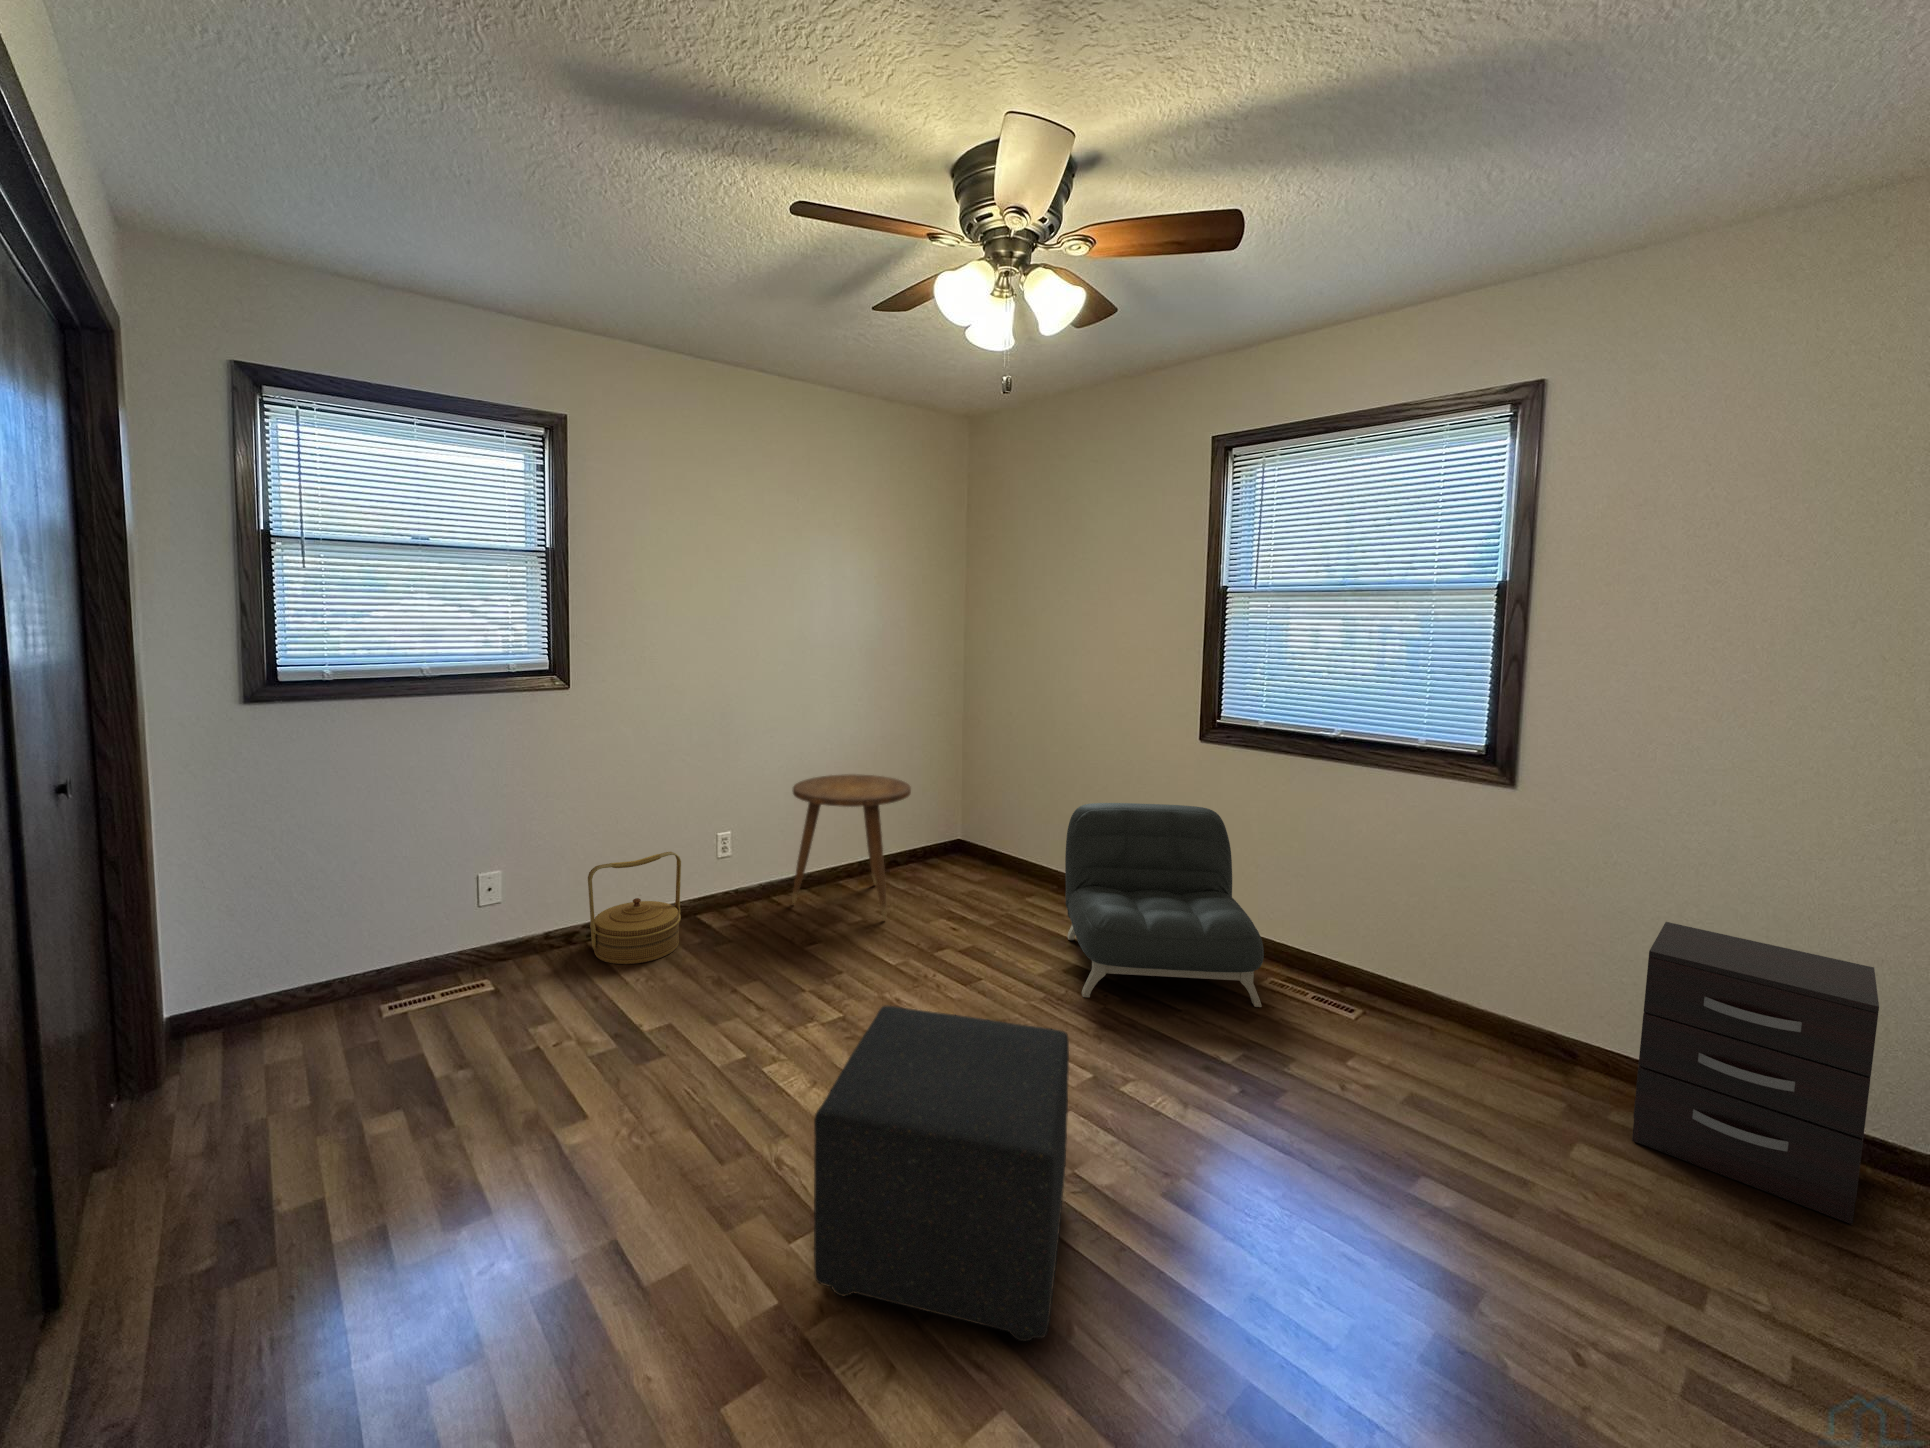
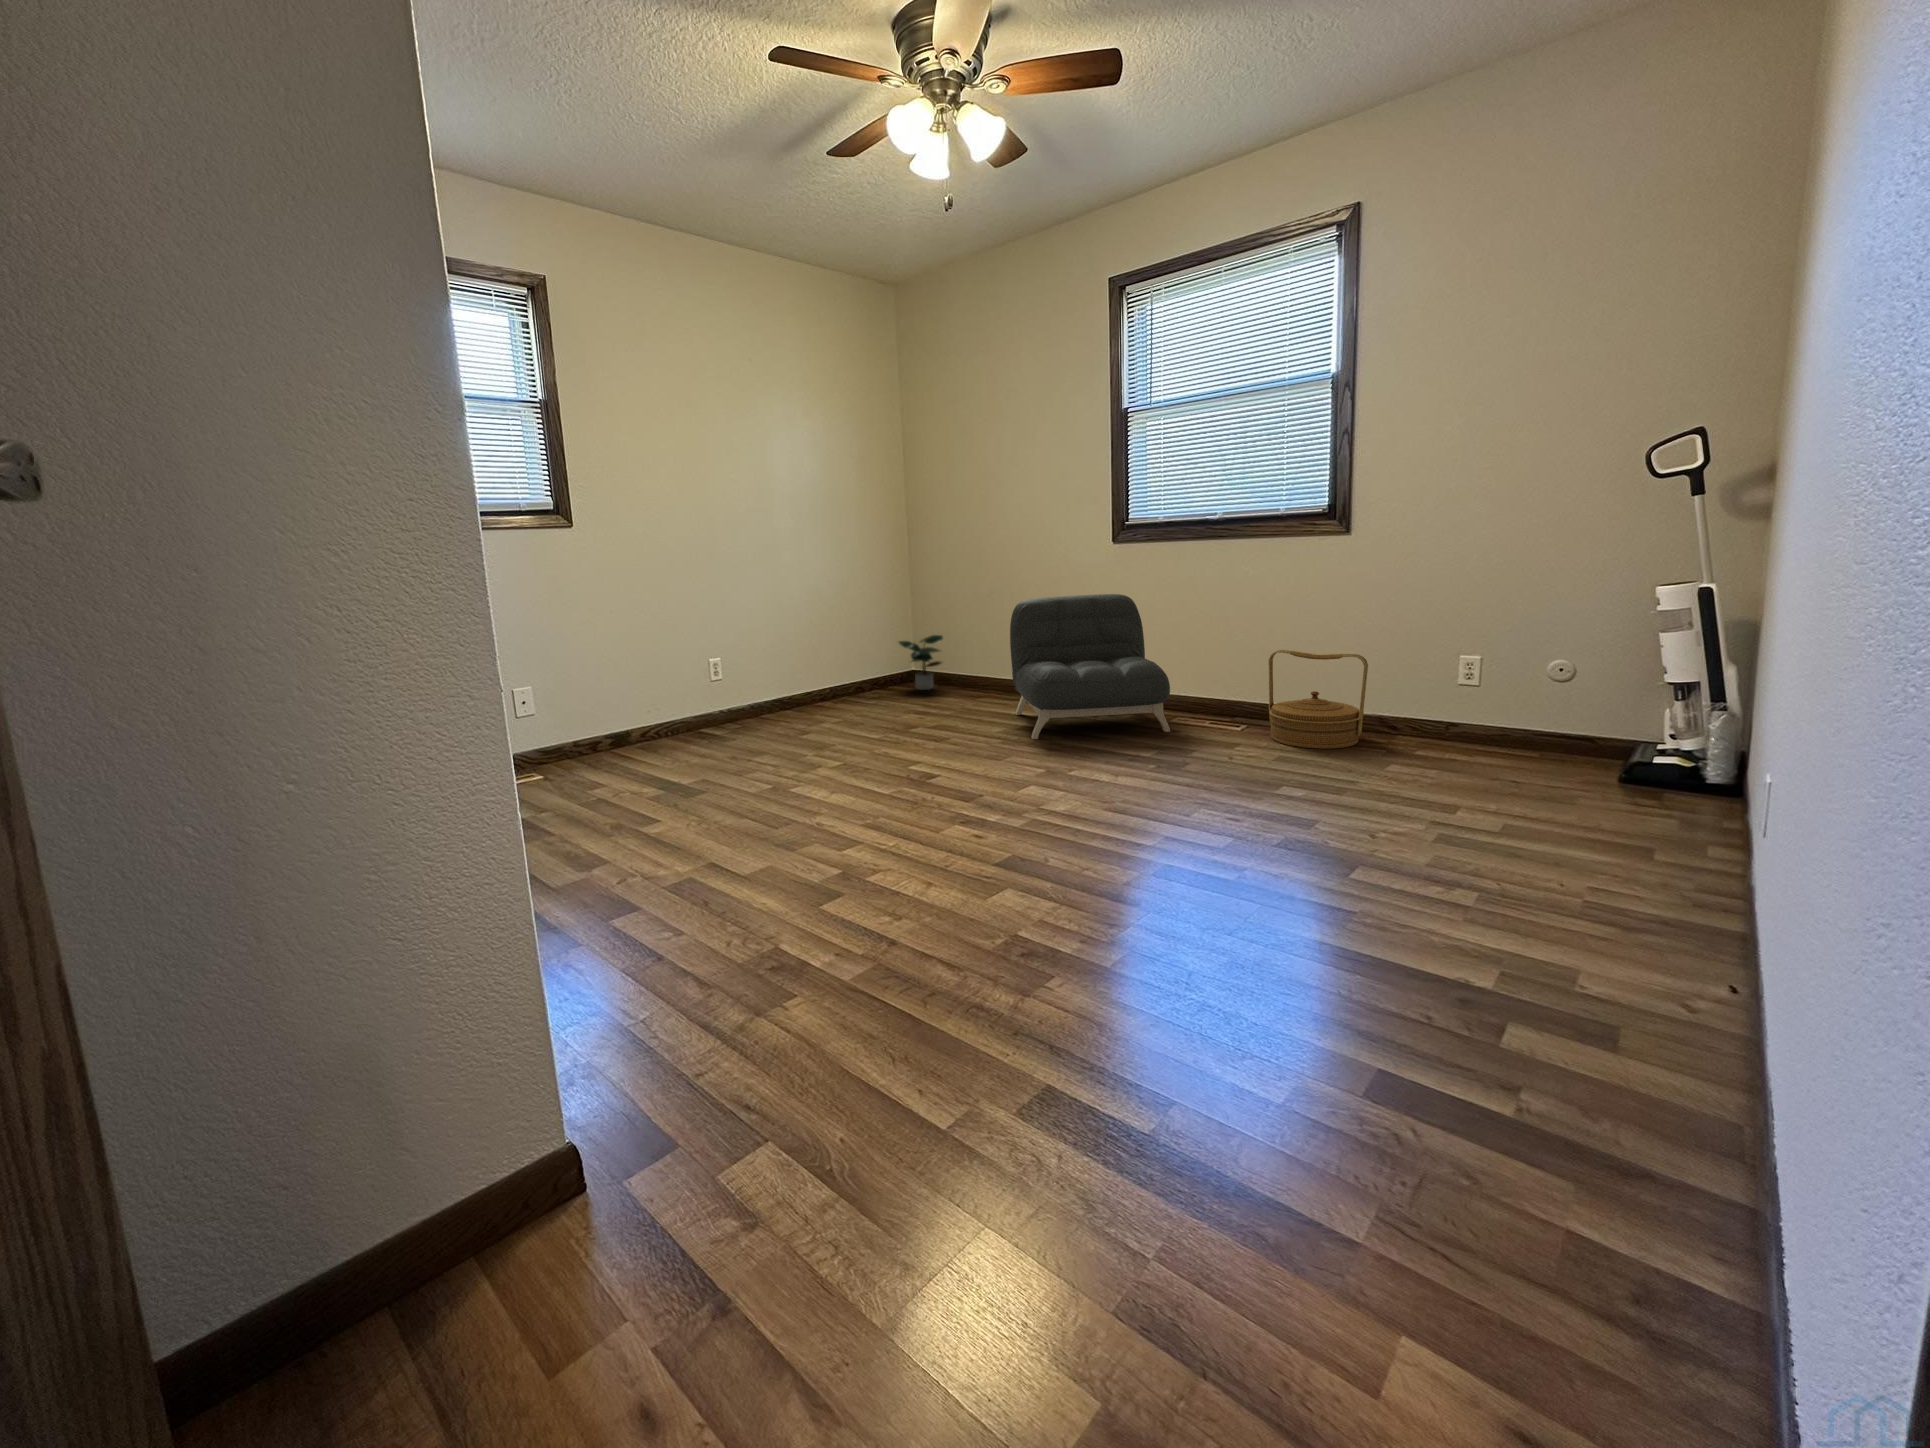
side table: present [792,774,911,920] -> none [772,606,875,719]
potted plant: none [940,807,993,872] -> present [899,635,943,690]
woven basket: present [588,852,681,964] -> present [1269,650,1368,749]
dresser: present [1632,922,1879,1224] -> none [1424,612,1576,777]
ottoman: present [814,1005,1069,1342] -> none [858,696,1032,866]

